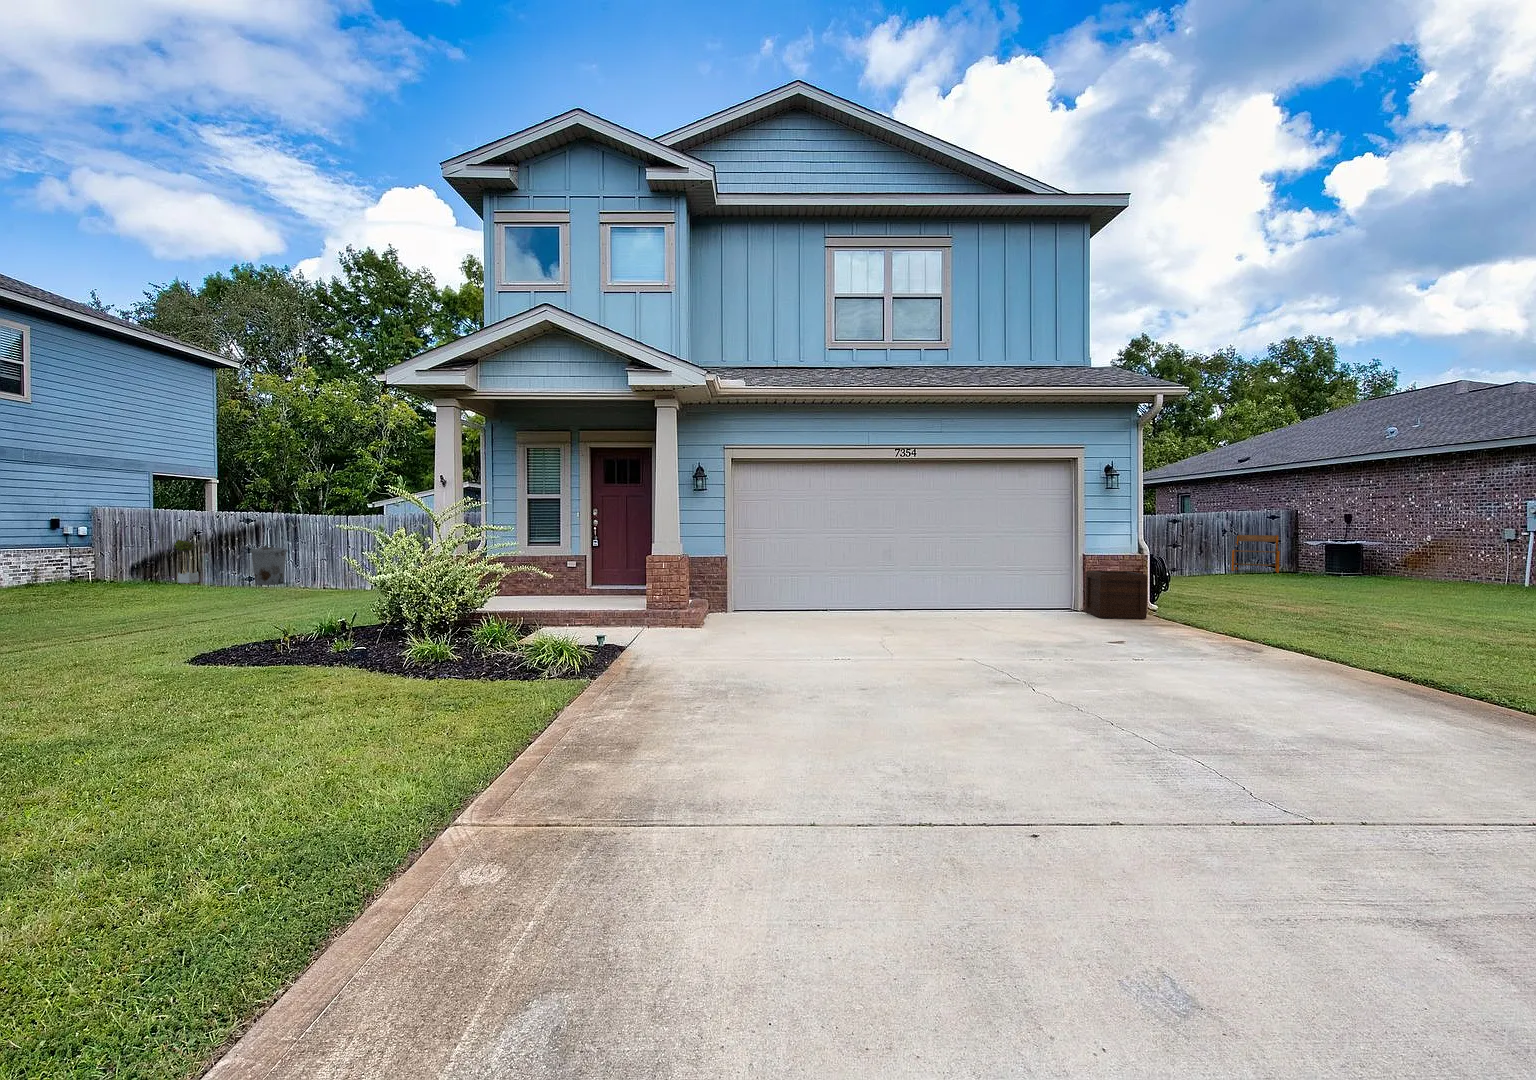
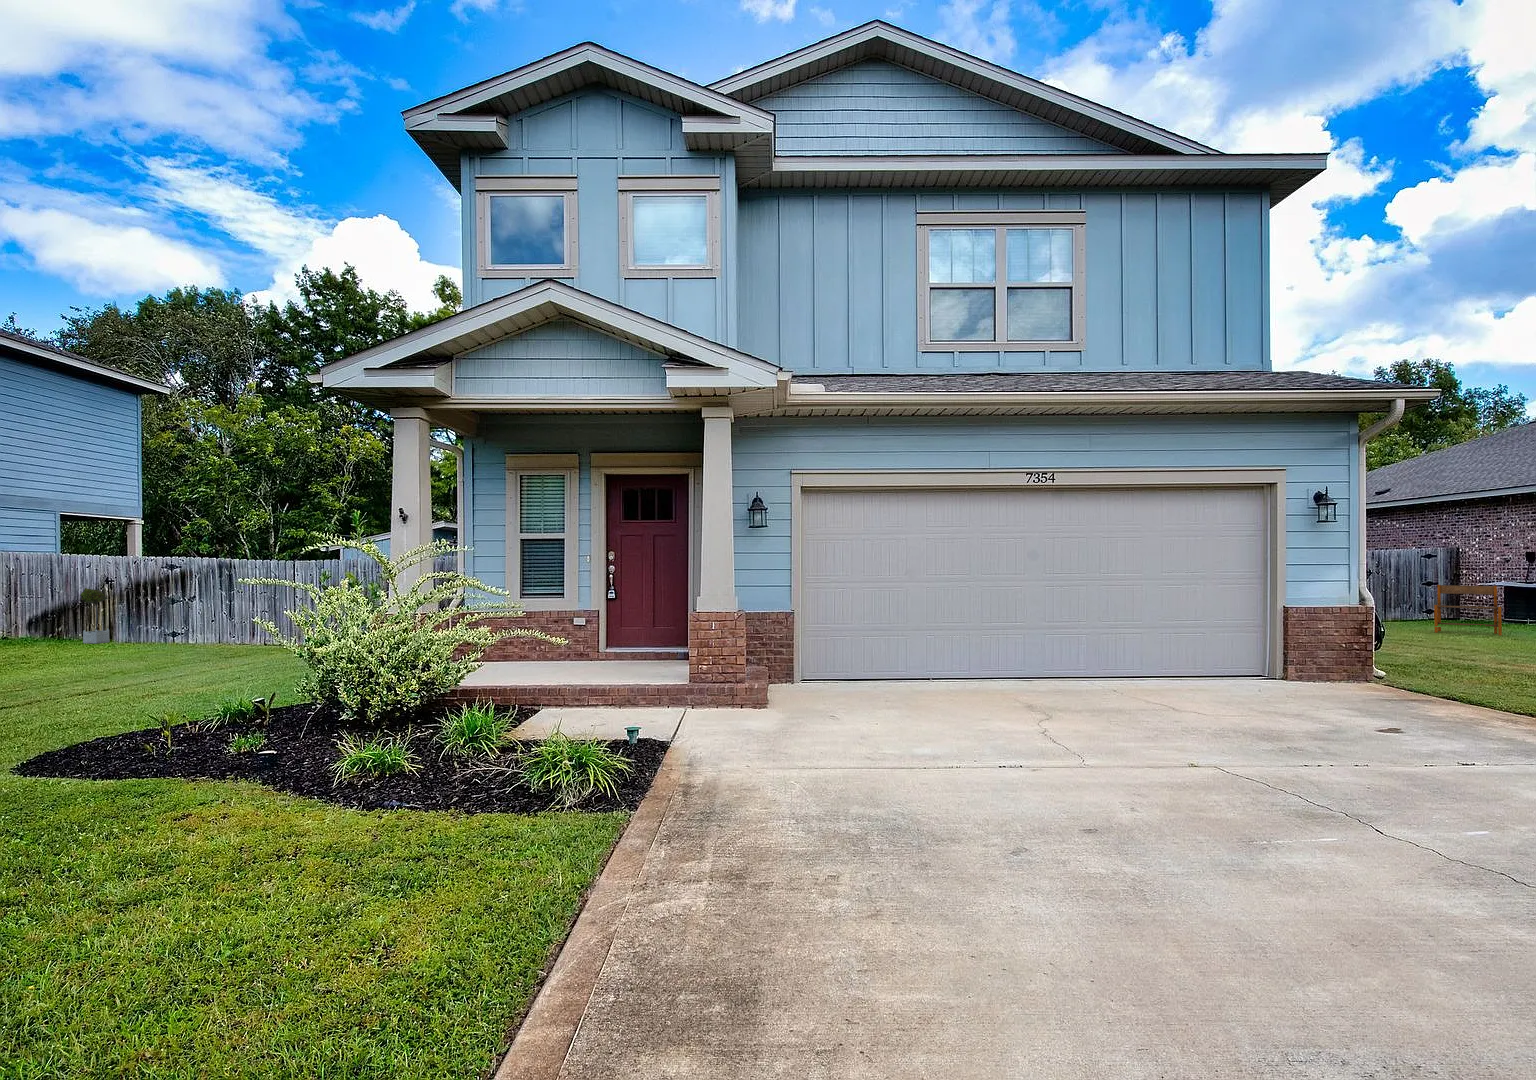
trash can: present [250,545,288,585] -> none [172,595,220,646]
wooden crate: present [1085,571,1148,619] -> none [1297,636,1397,706]

